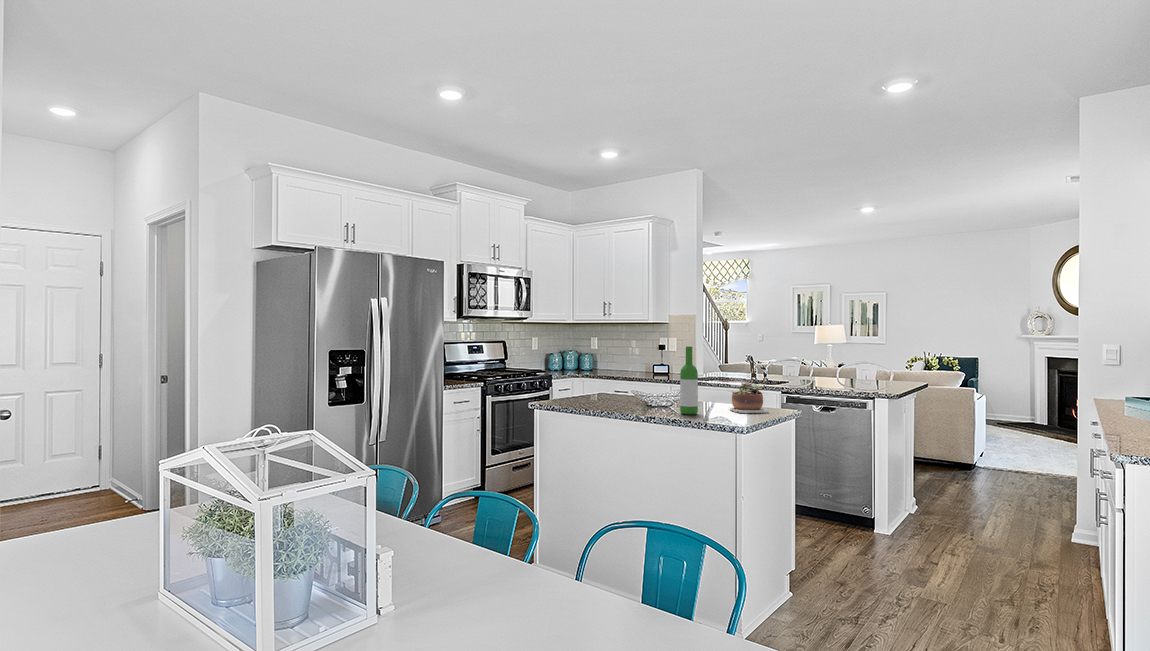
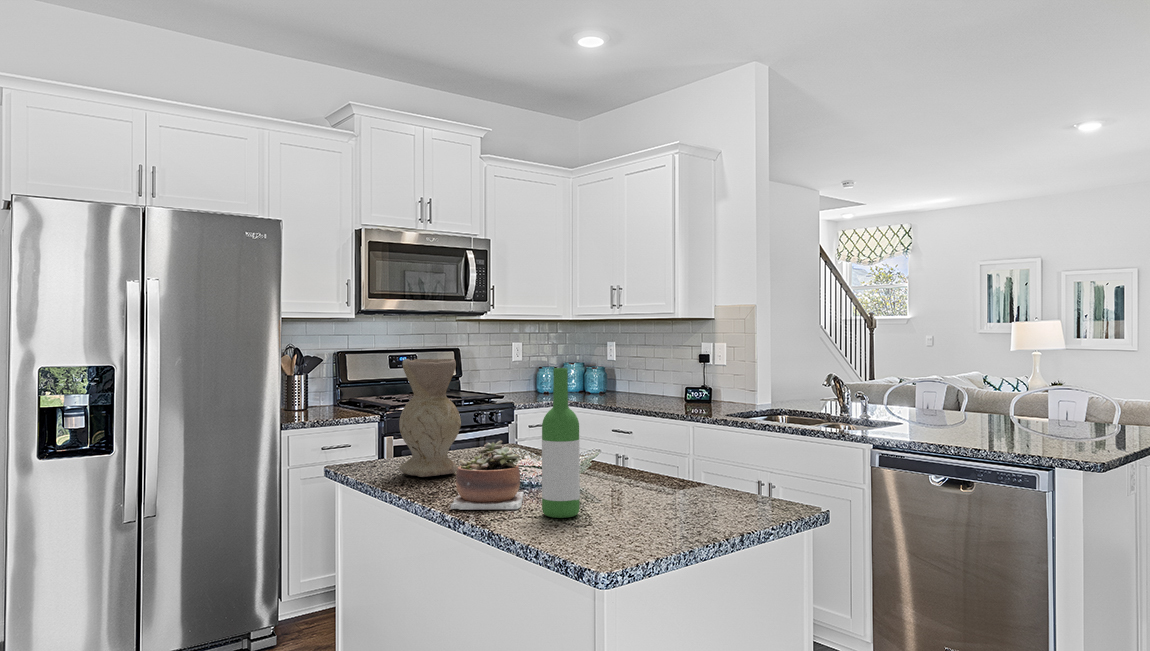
vase: none [577,344,609,403] -> present [399,359,461,477]
succulent plant: present [730,382,768,413] -> present [450,441,524,510]

